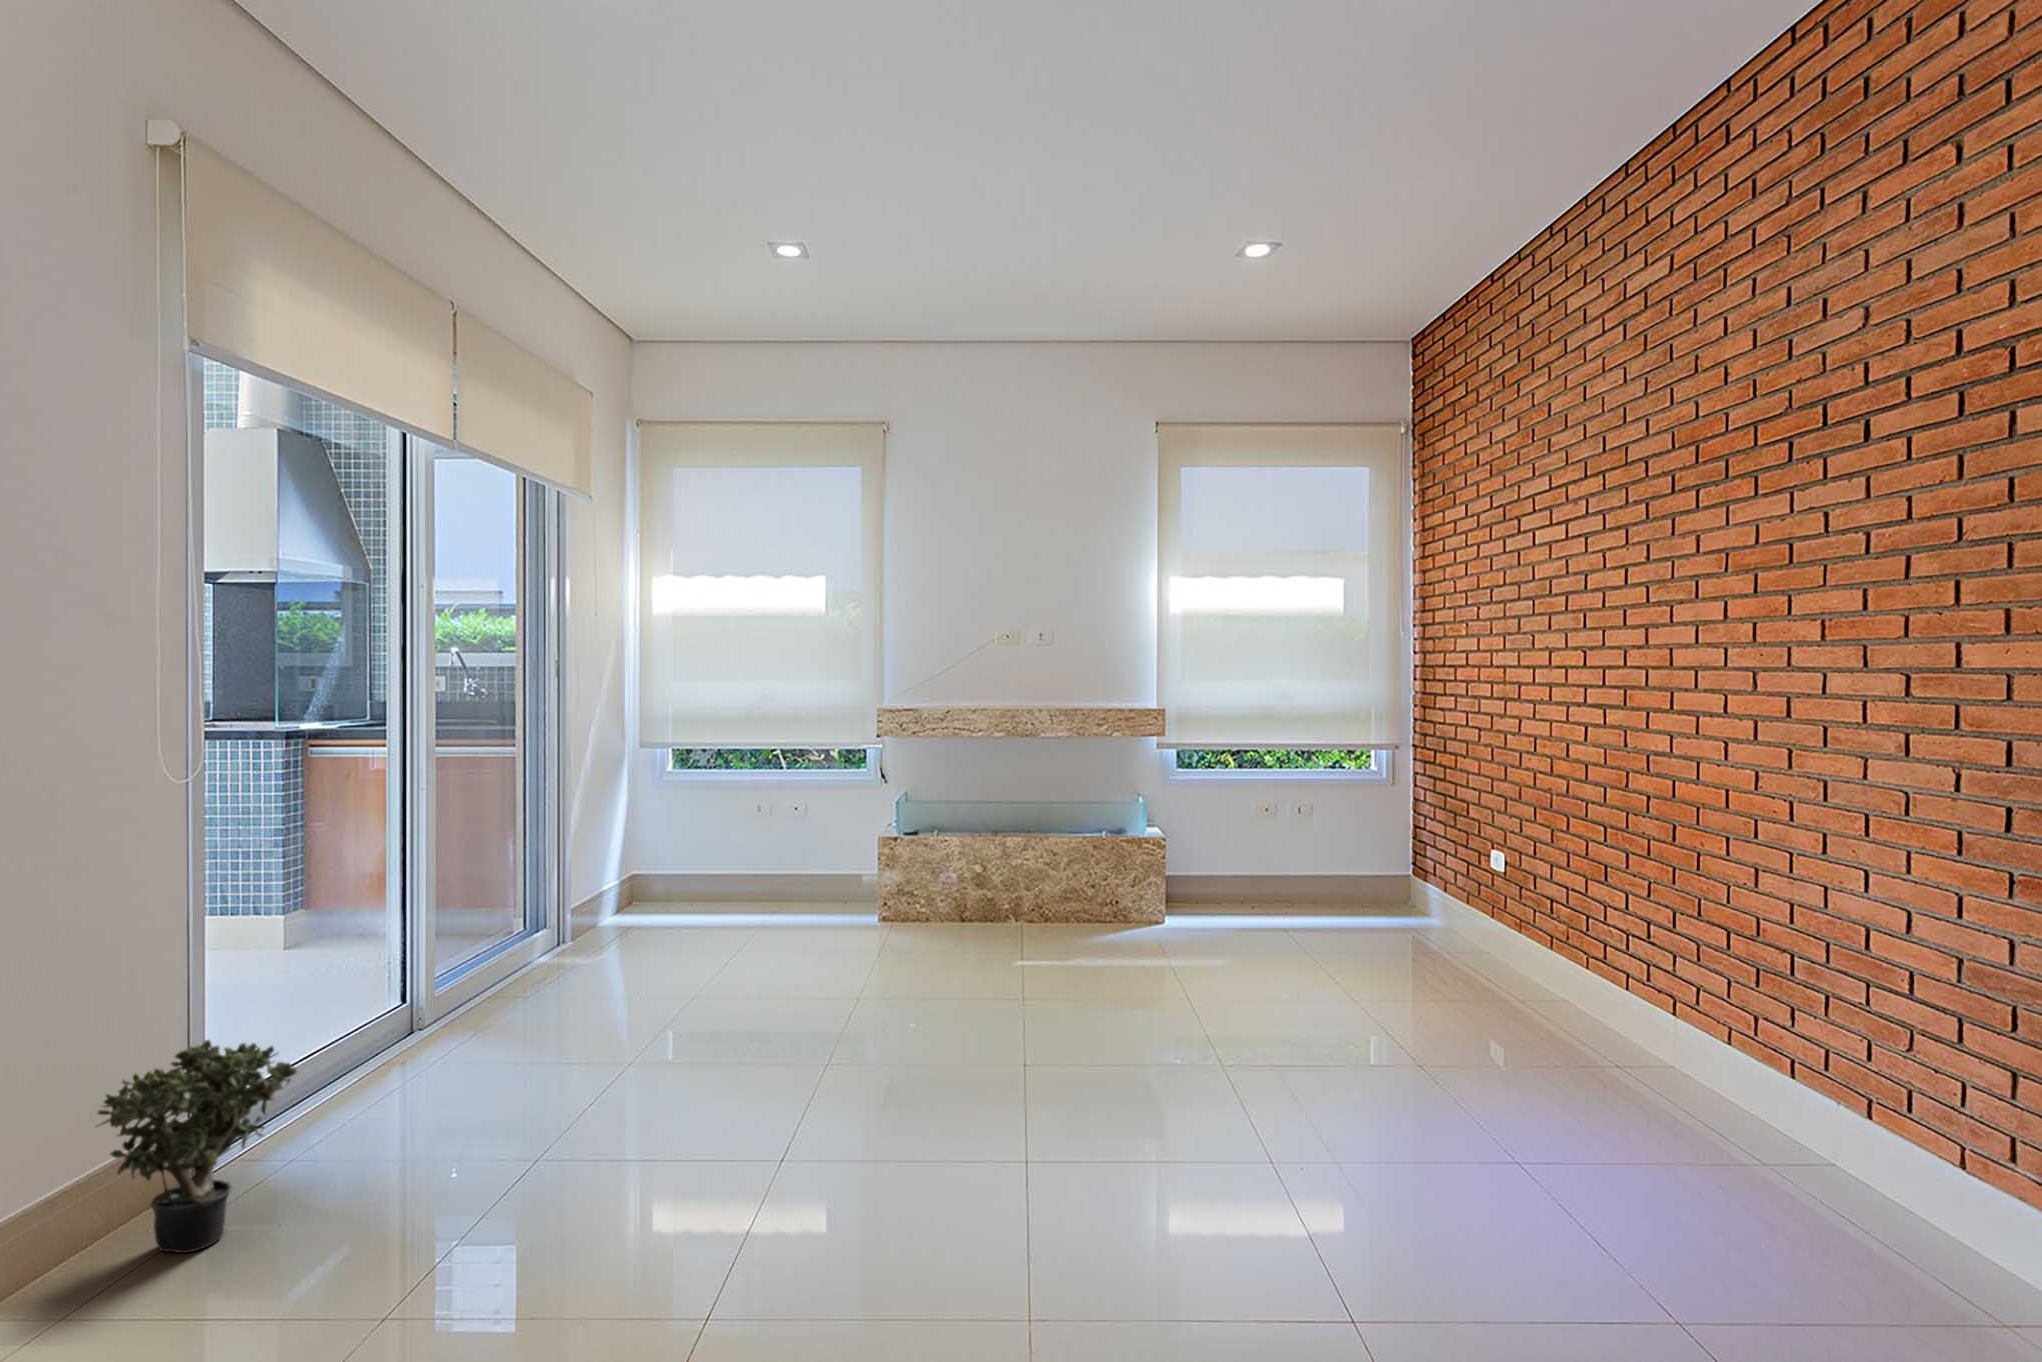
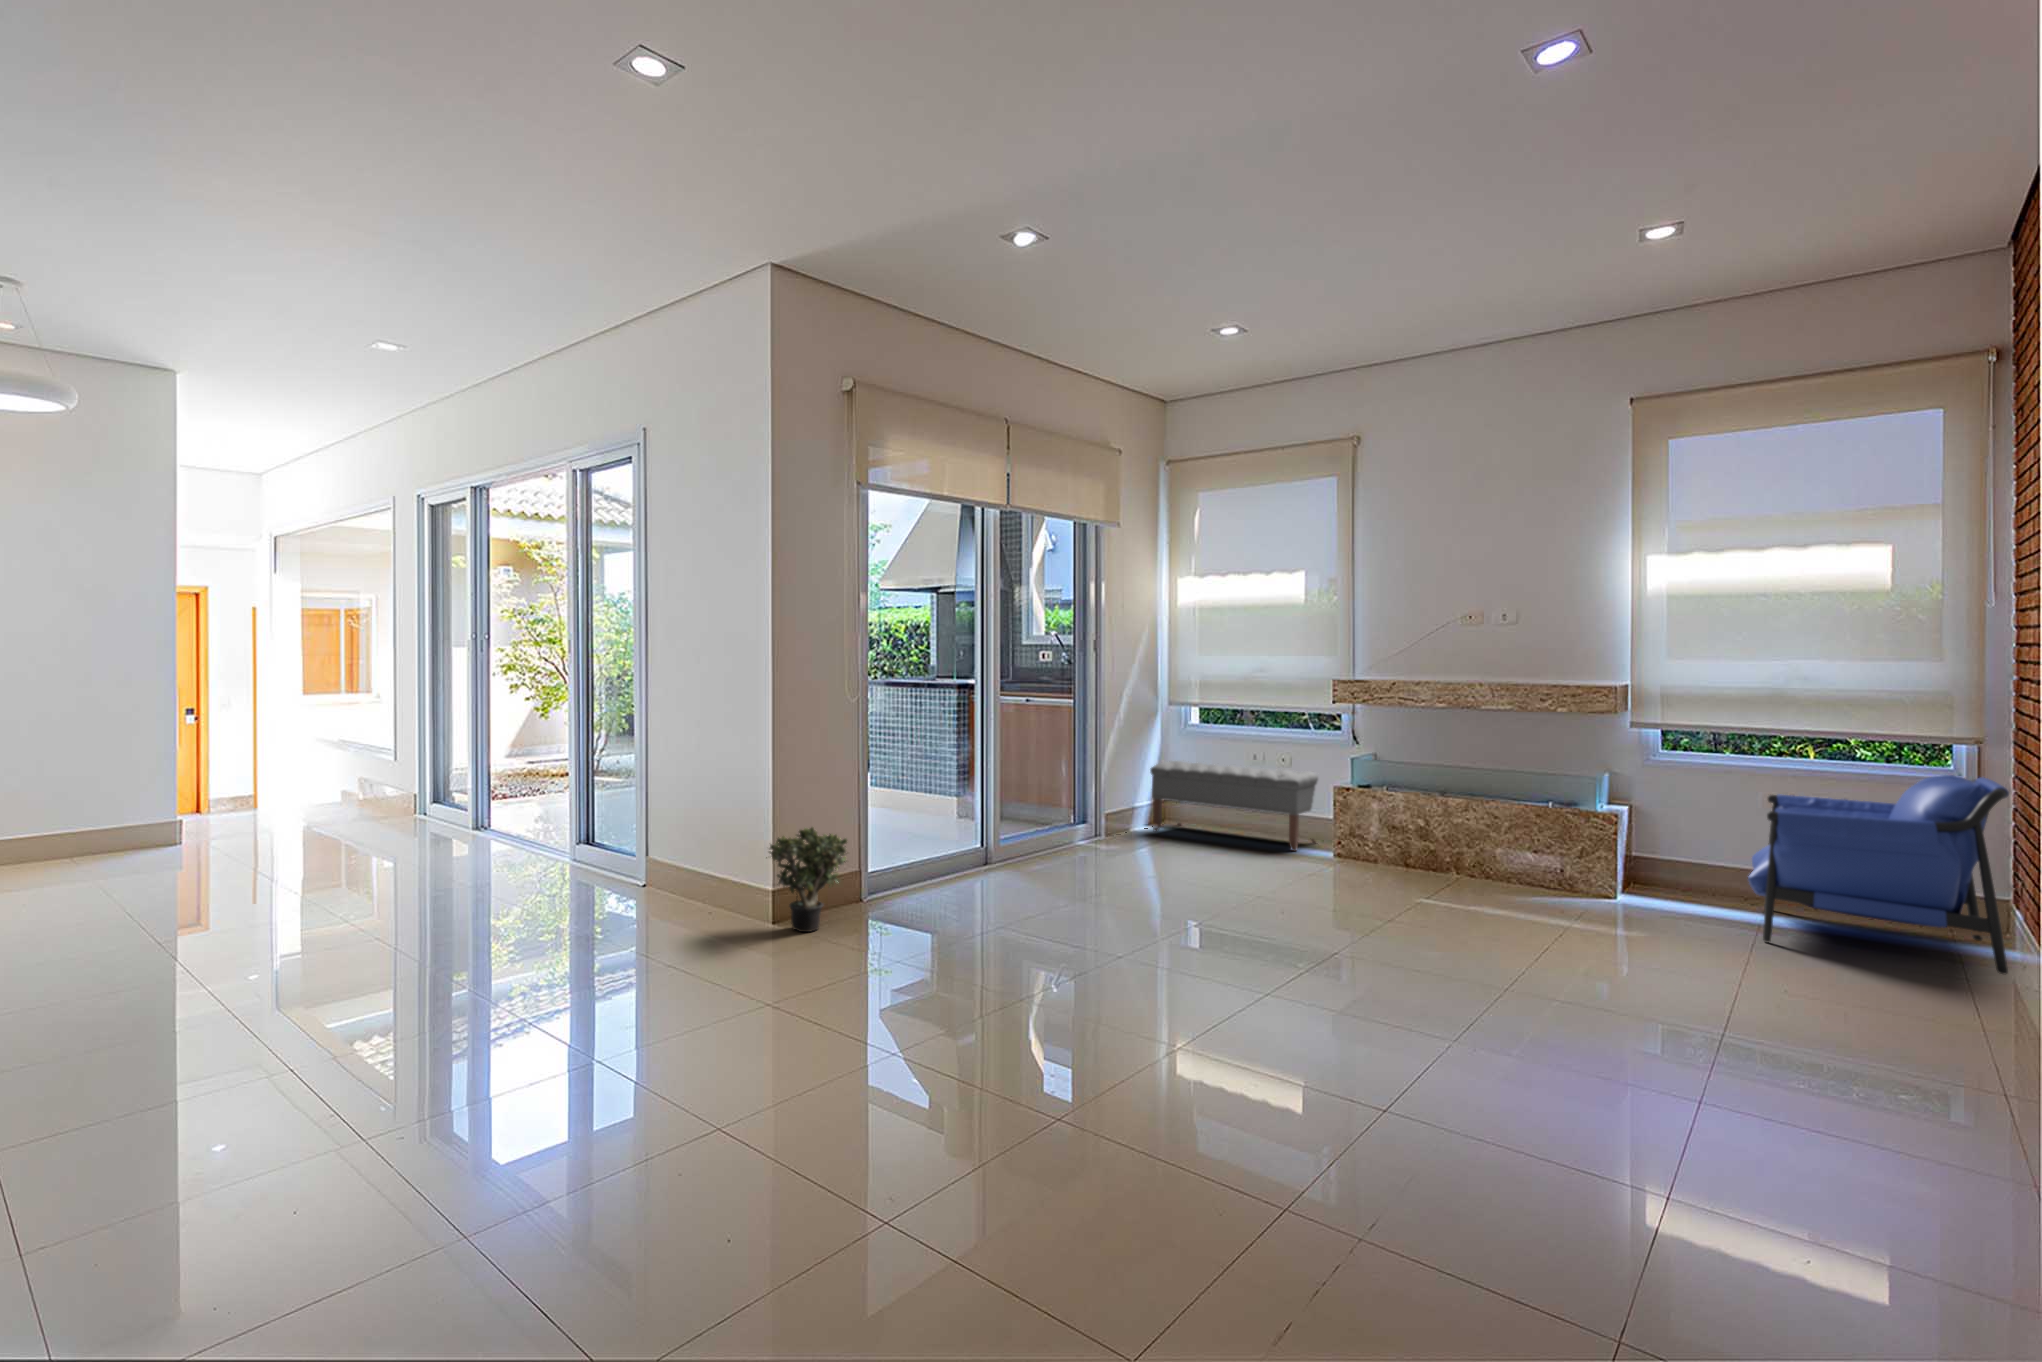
armchair: none [1261,778,1455,945] -> present [1748,775,2009,974]
bench: none [627,821,847,922] -> present [1150,761,1318,851]

